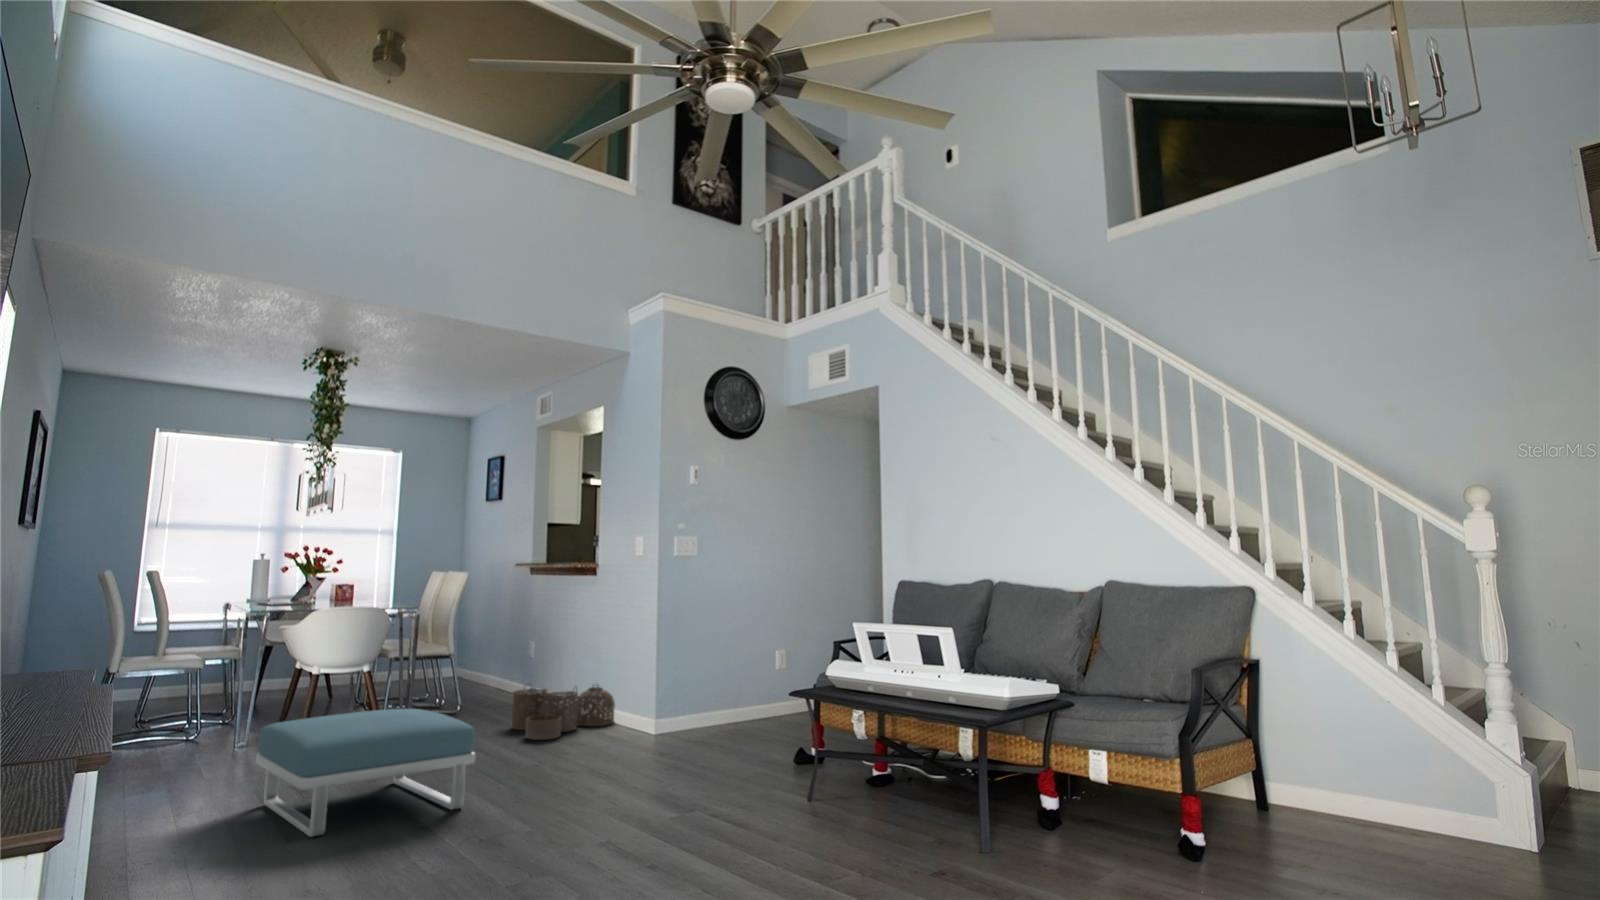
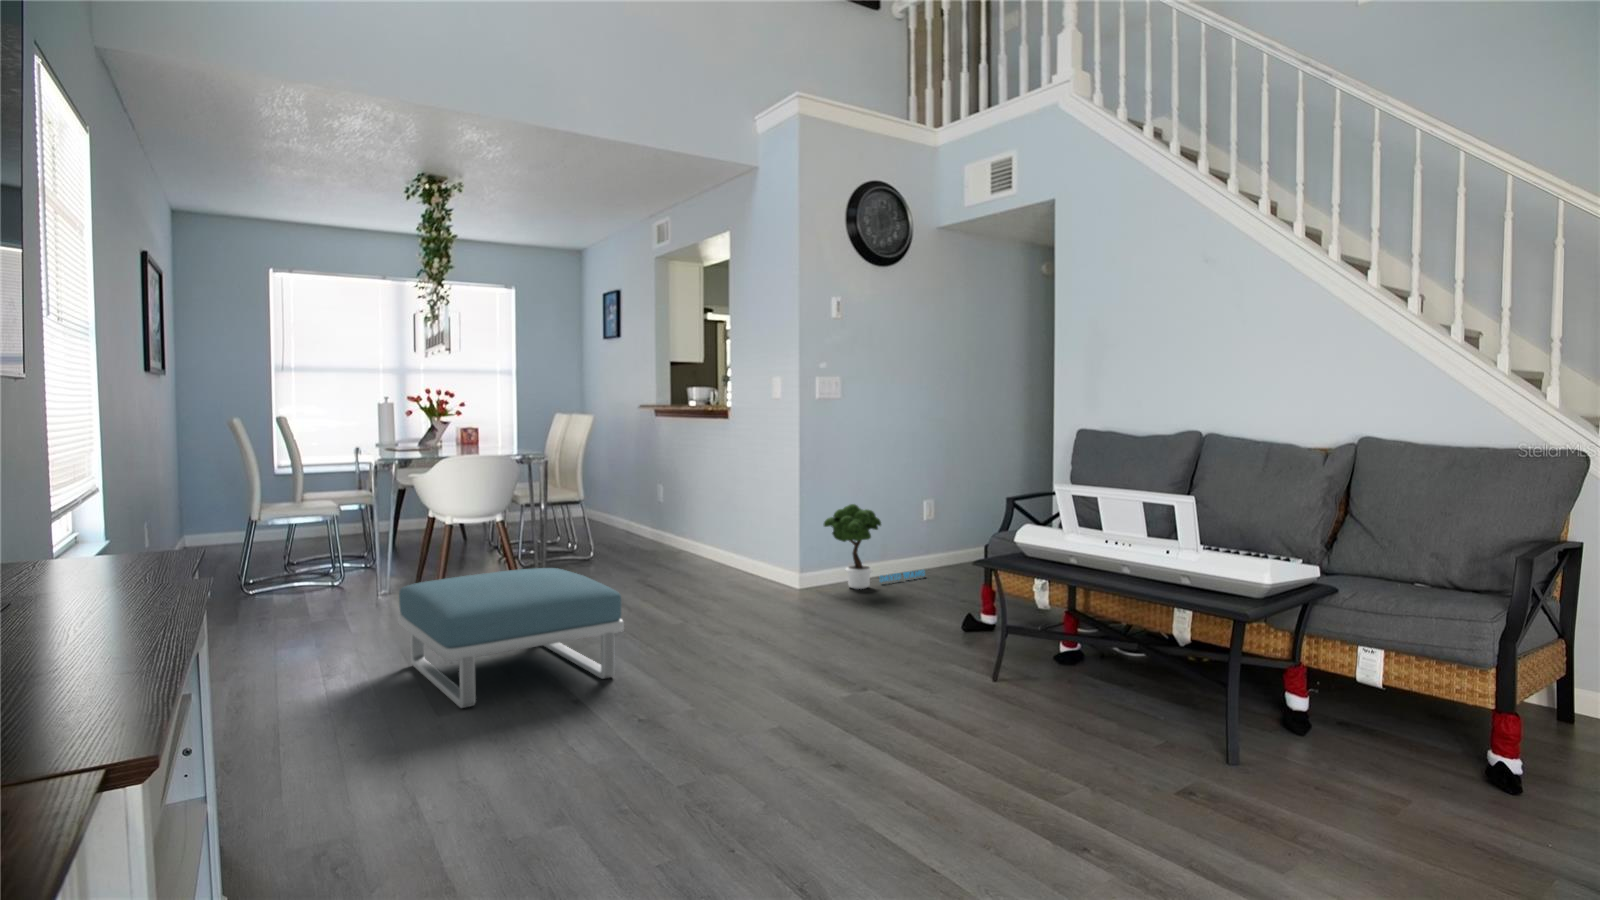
potted tree: none [679,650,775,731] -> present [824,504,925,589]
woven basket: present [512,685,615,740] -> none [648,535,754,595]

